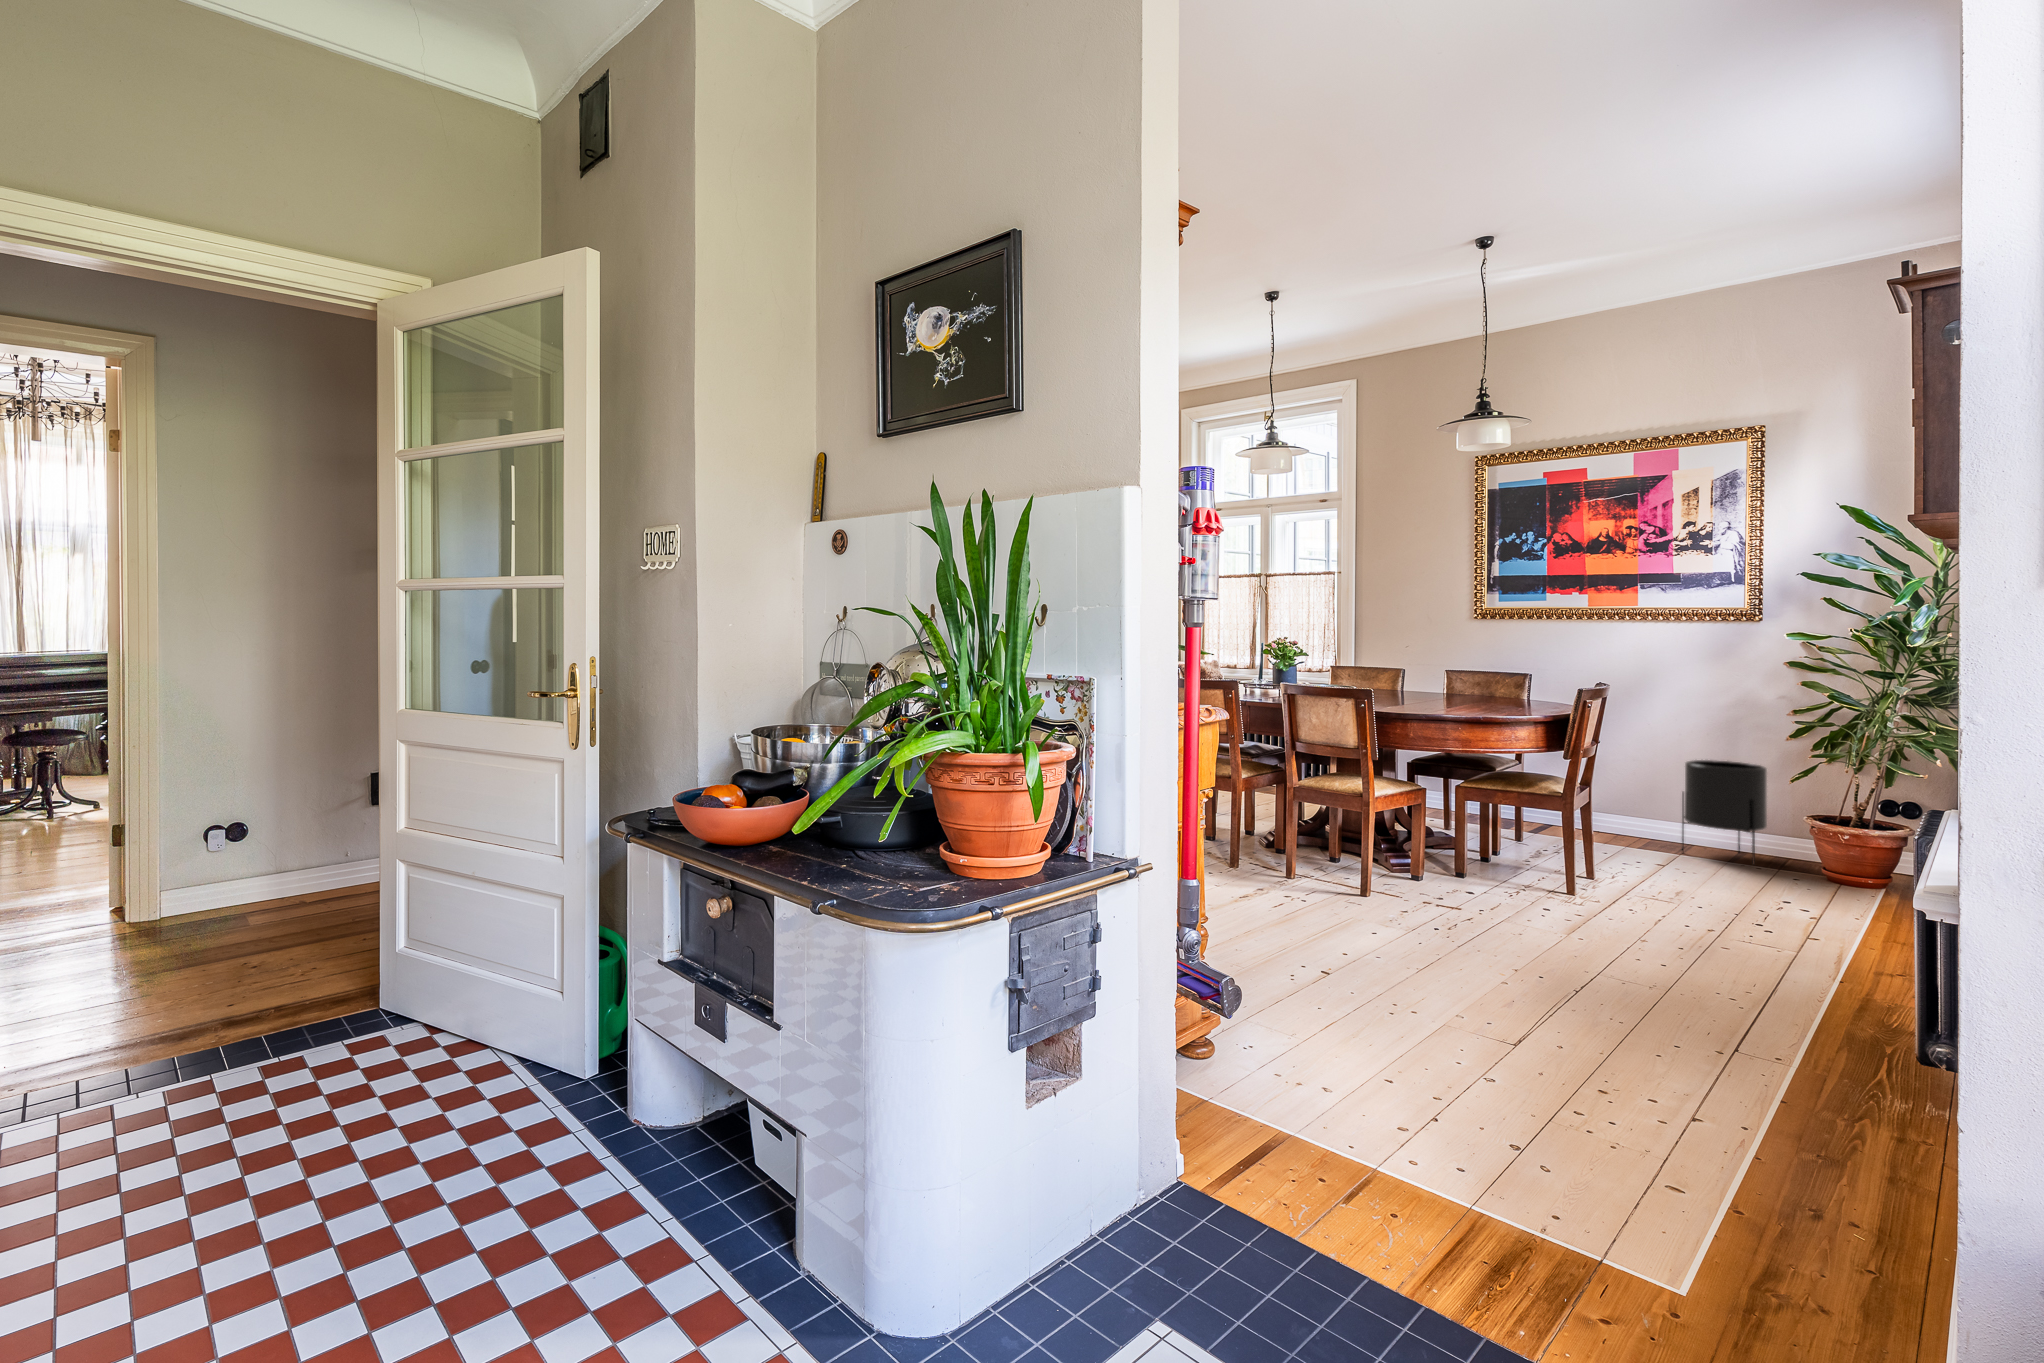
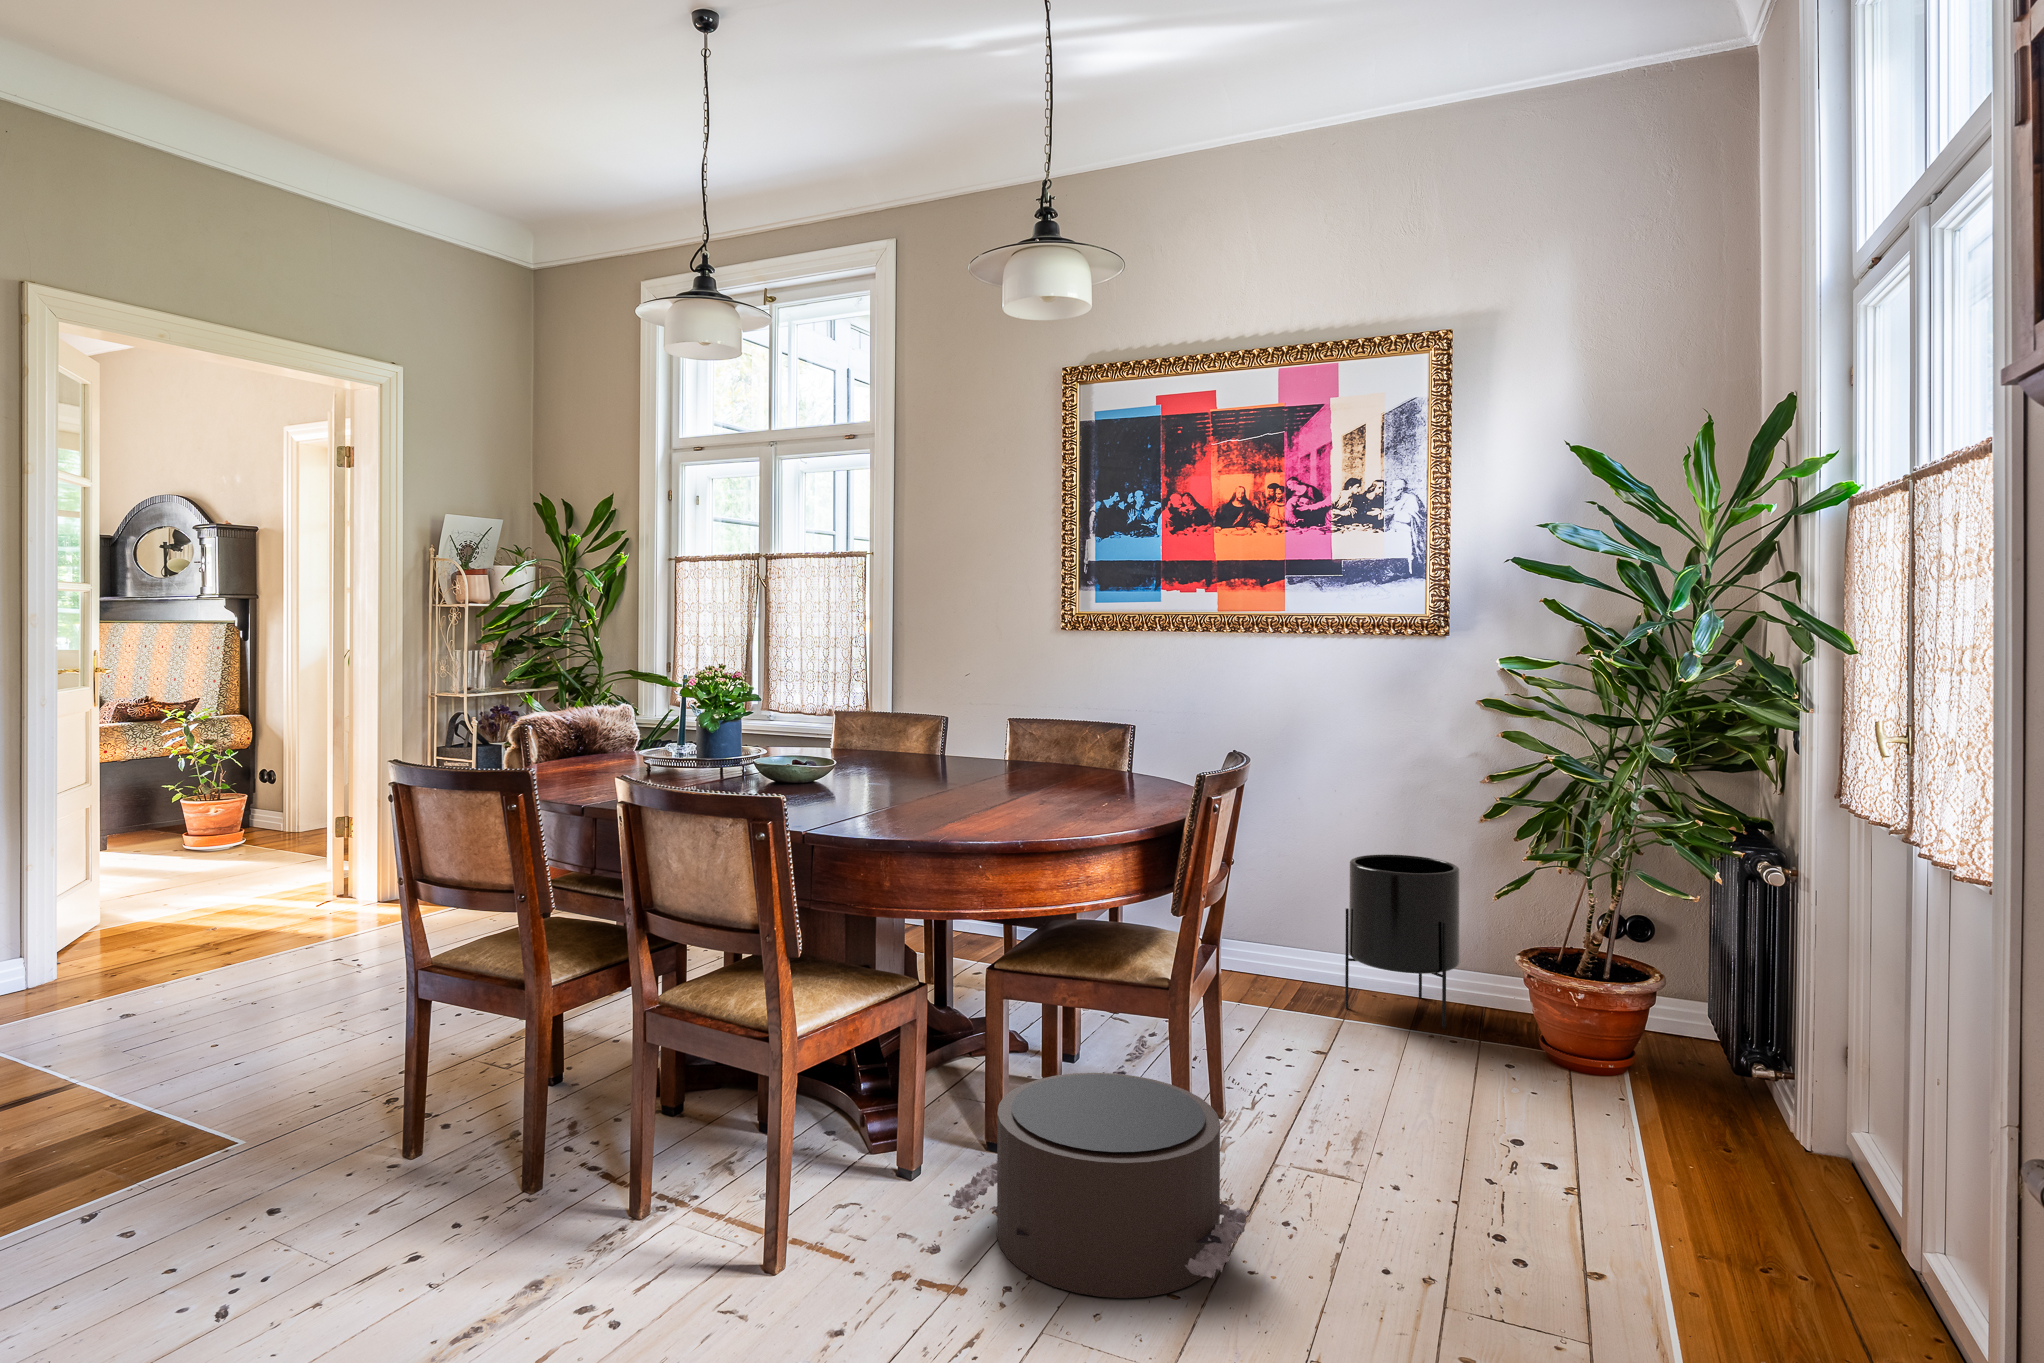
pouf: none [1449,841,1616,930] -> present [949,1073,1249,1298]

